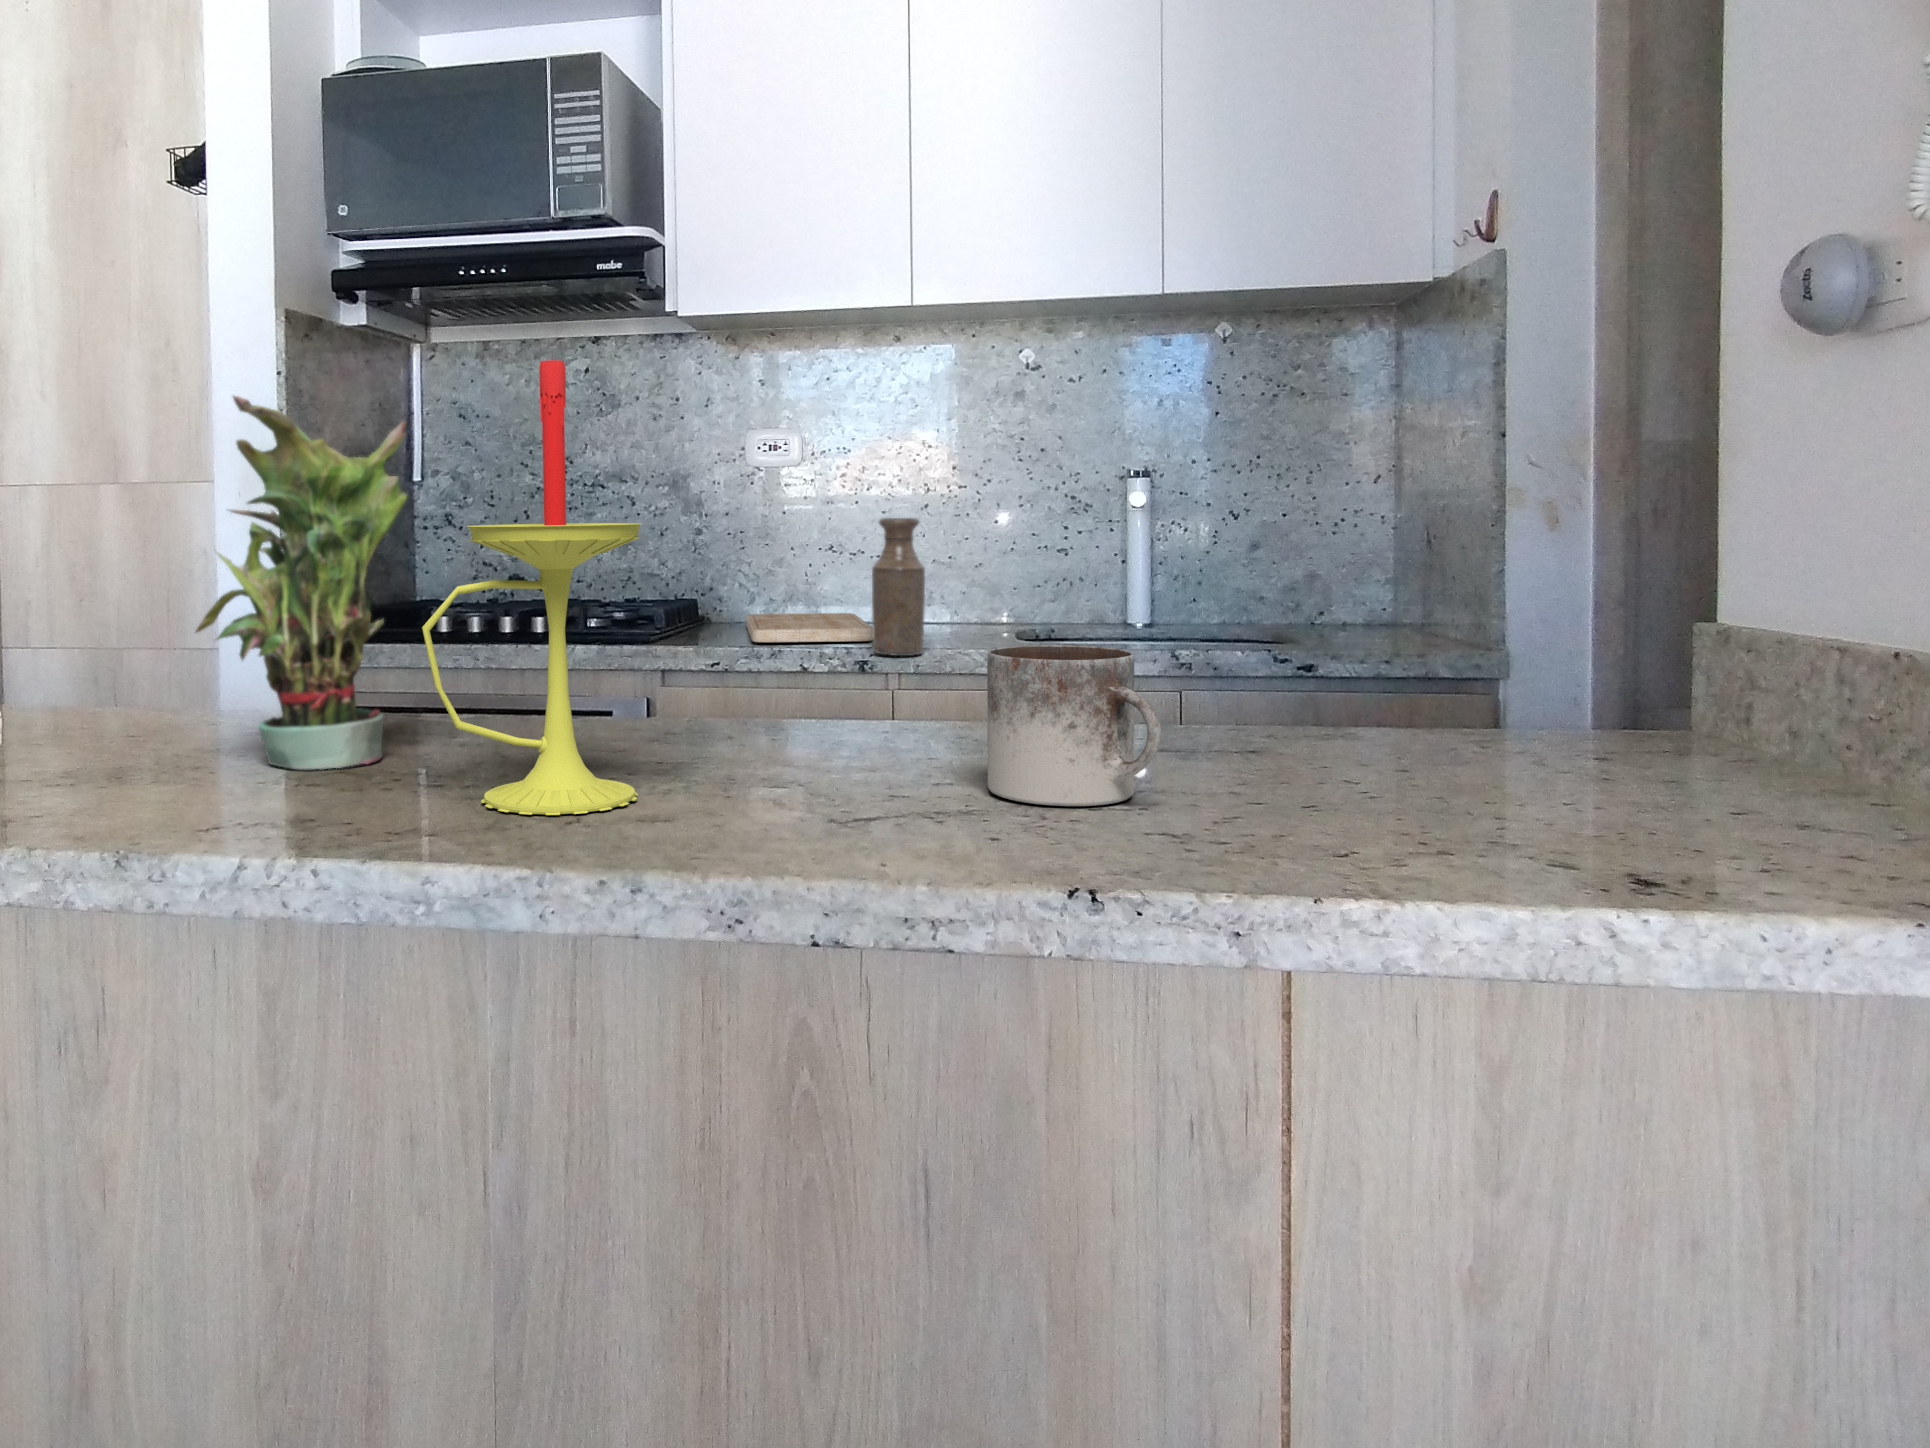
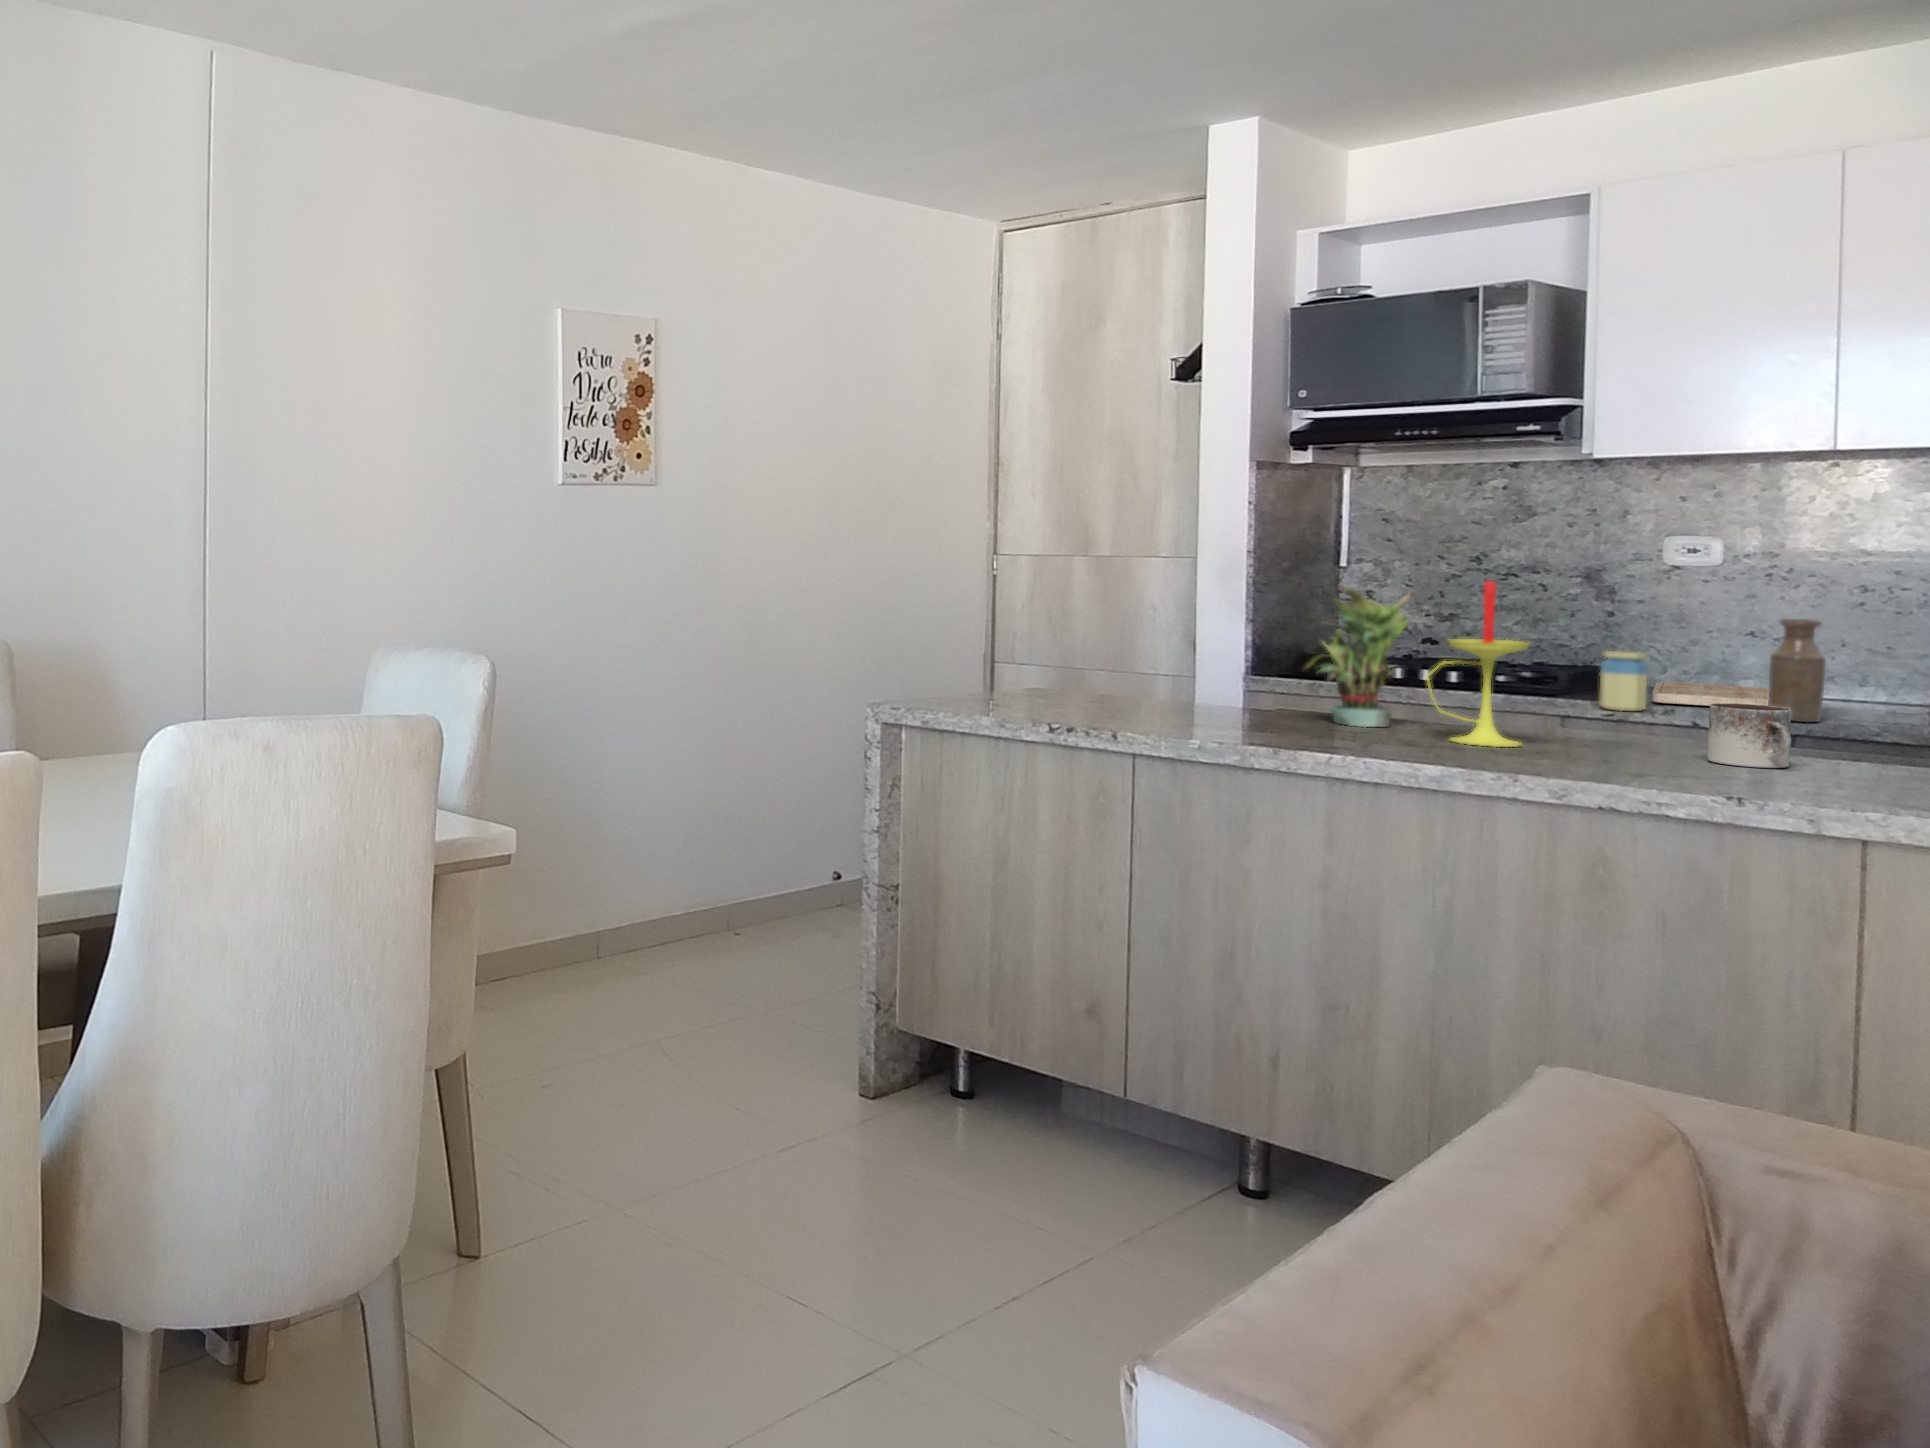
jar: none [701,574,751,659] -> present [1599,651,1647,711]

